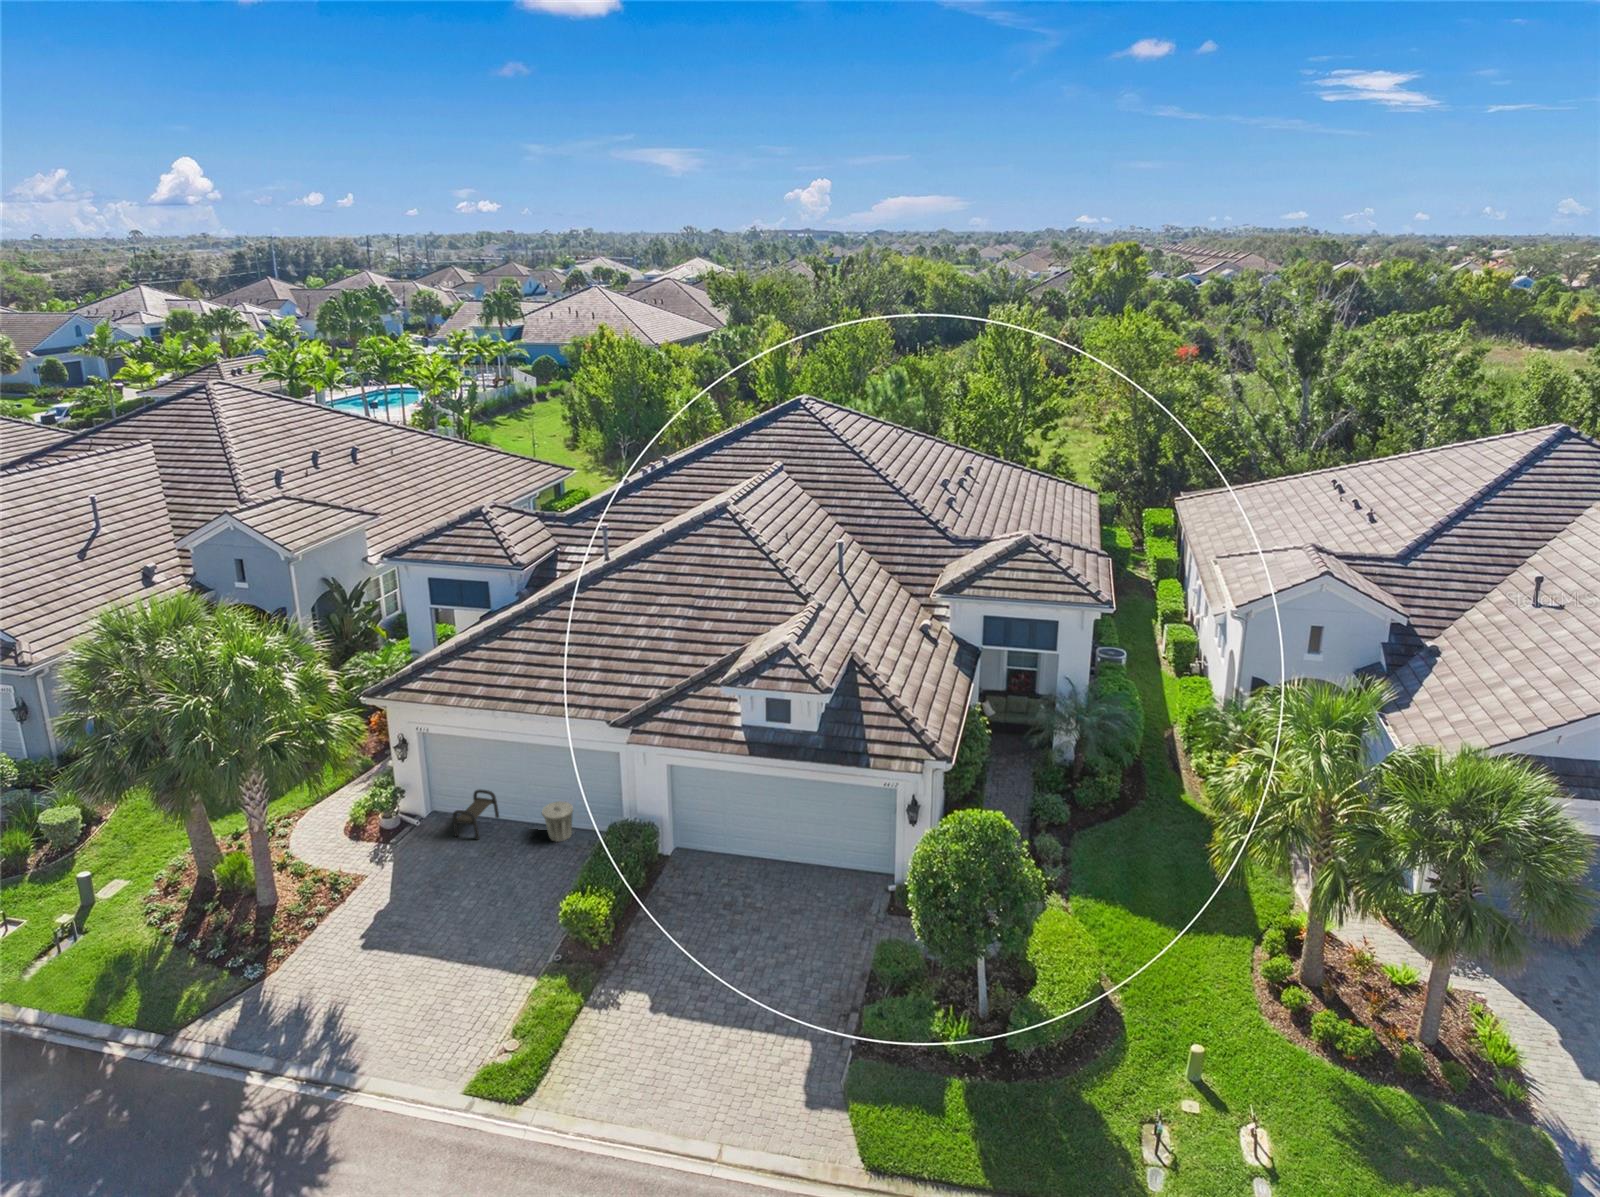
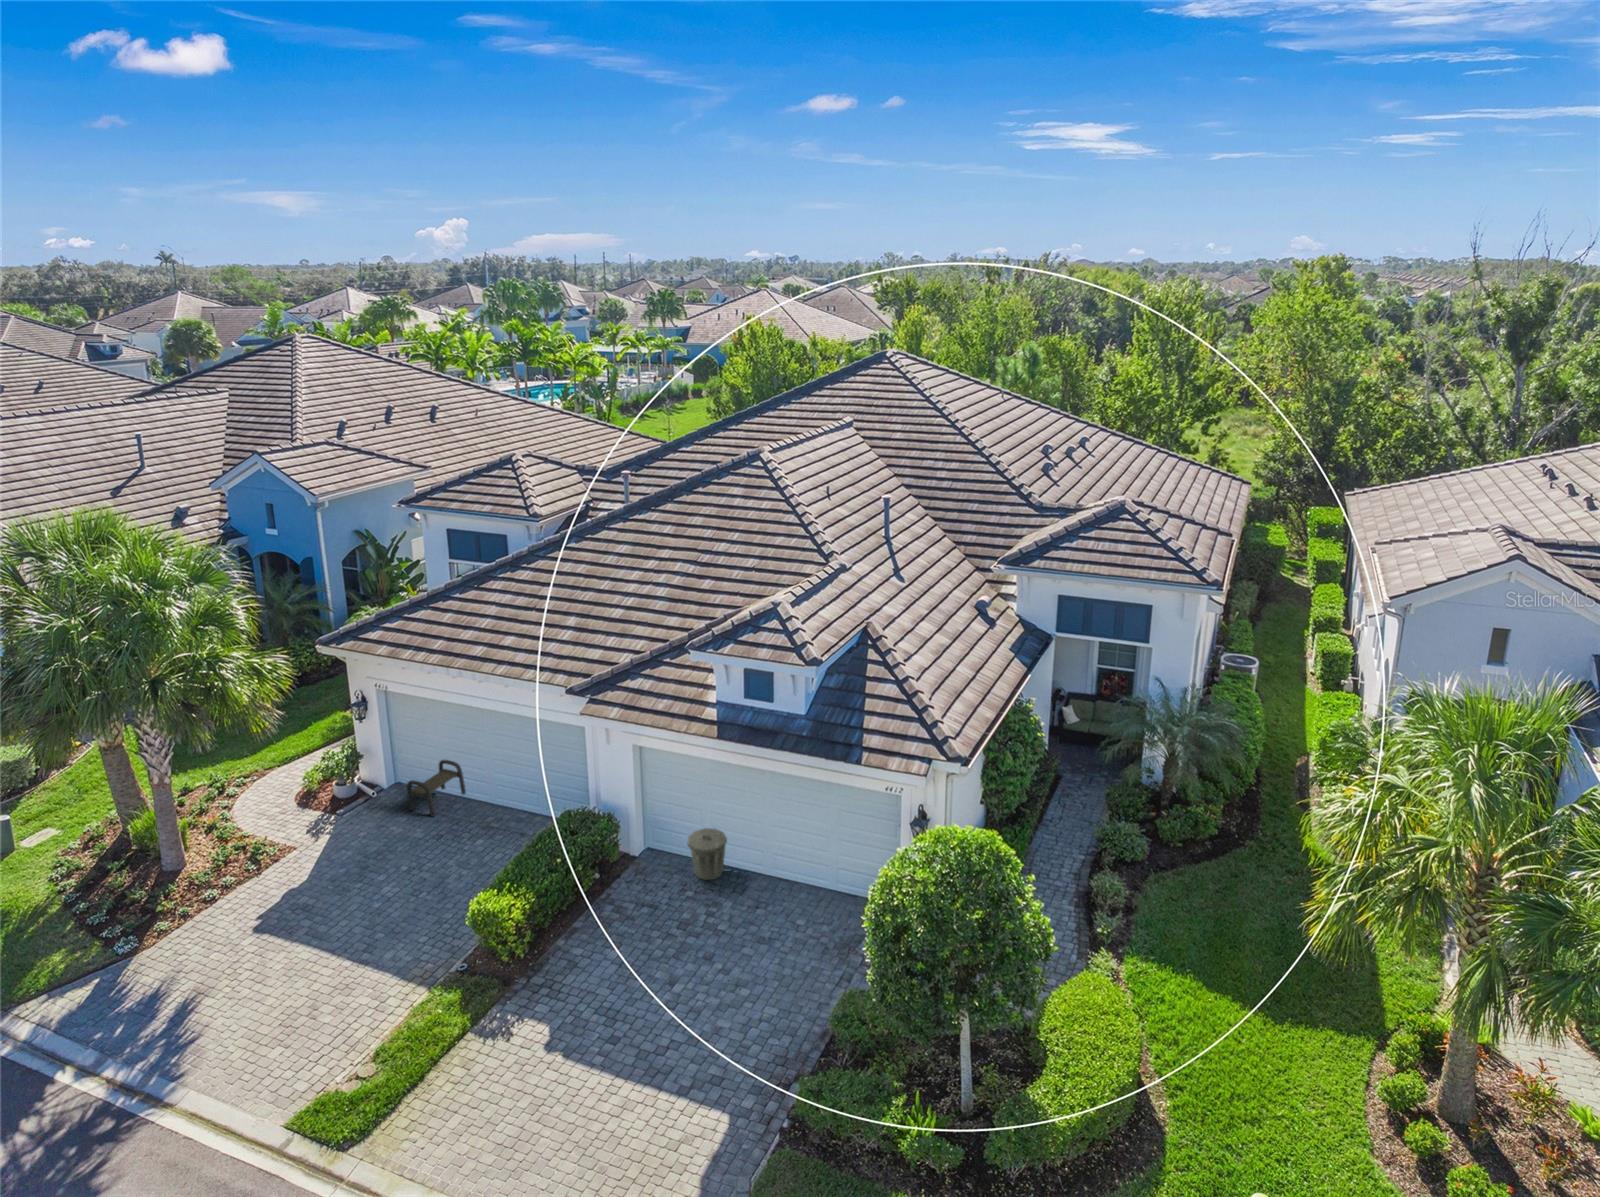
trash can: present [542,801,573,842] -> present [688,828,727,880]

